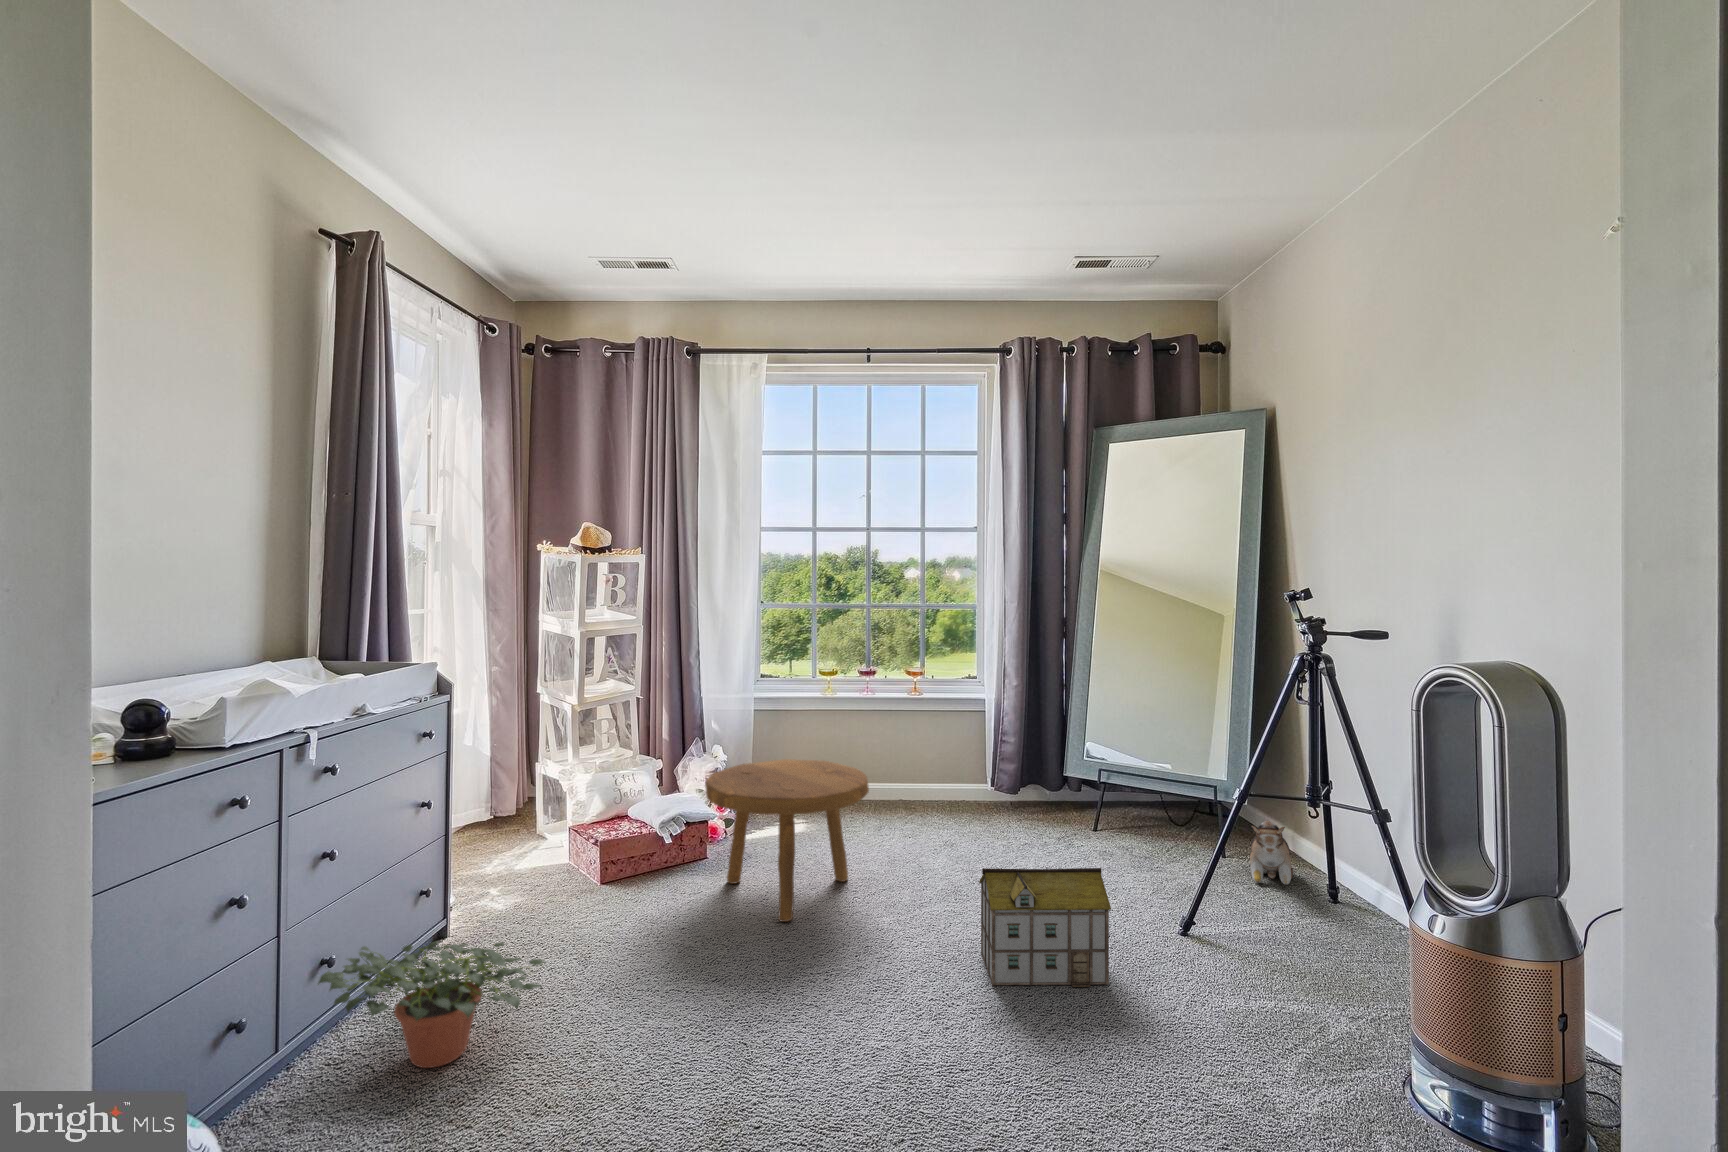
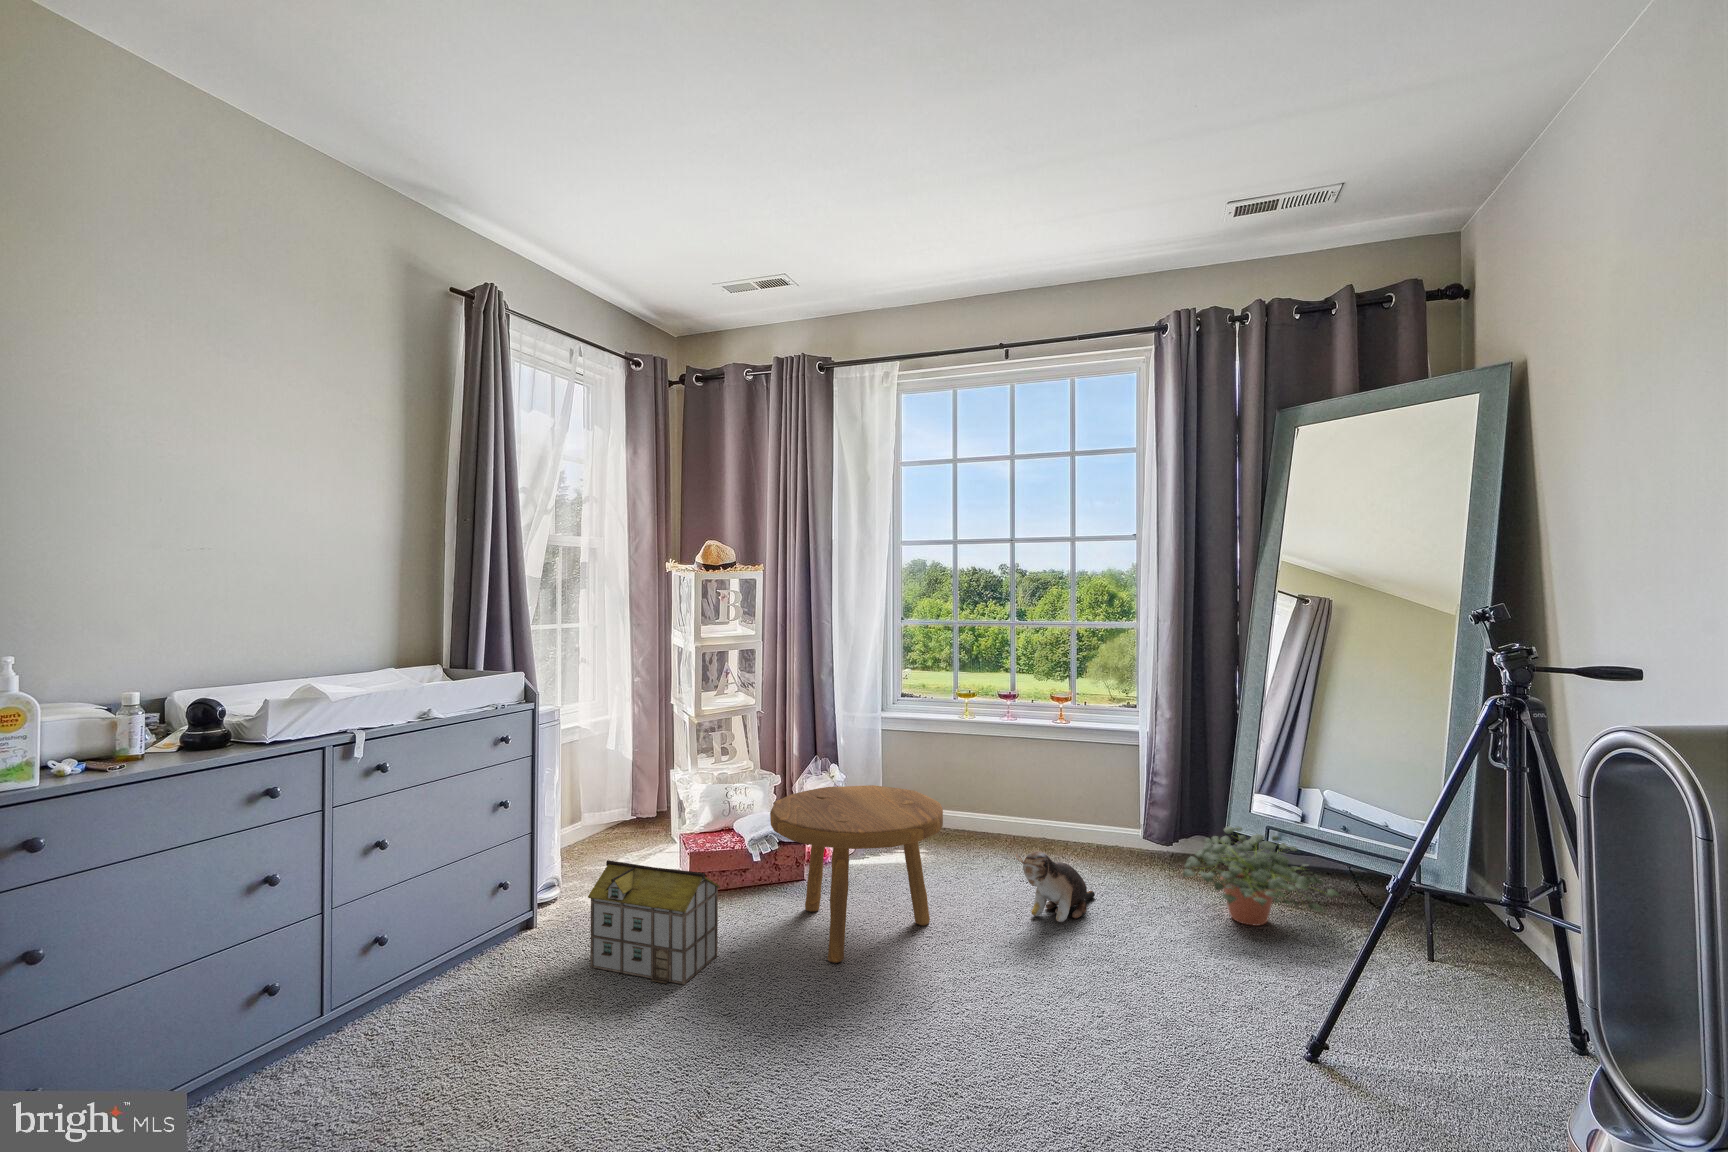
plush toy: present [1250,821,1293,885] -> present [1016,851,1095,922]
toy house: present [979,868,1111,987] -> present [588,860,720,985]
potted plant: present [318,941,545,1068] -> present [1183,827,1339,926]

